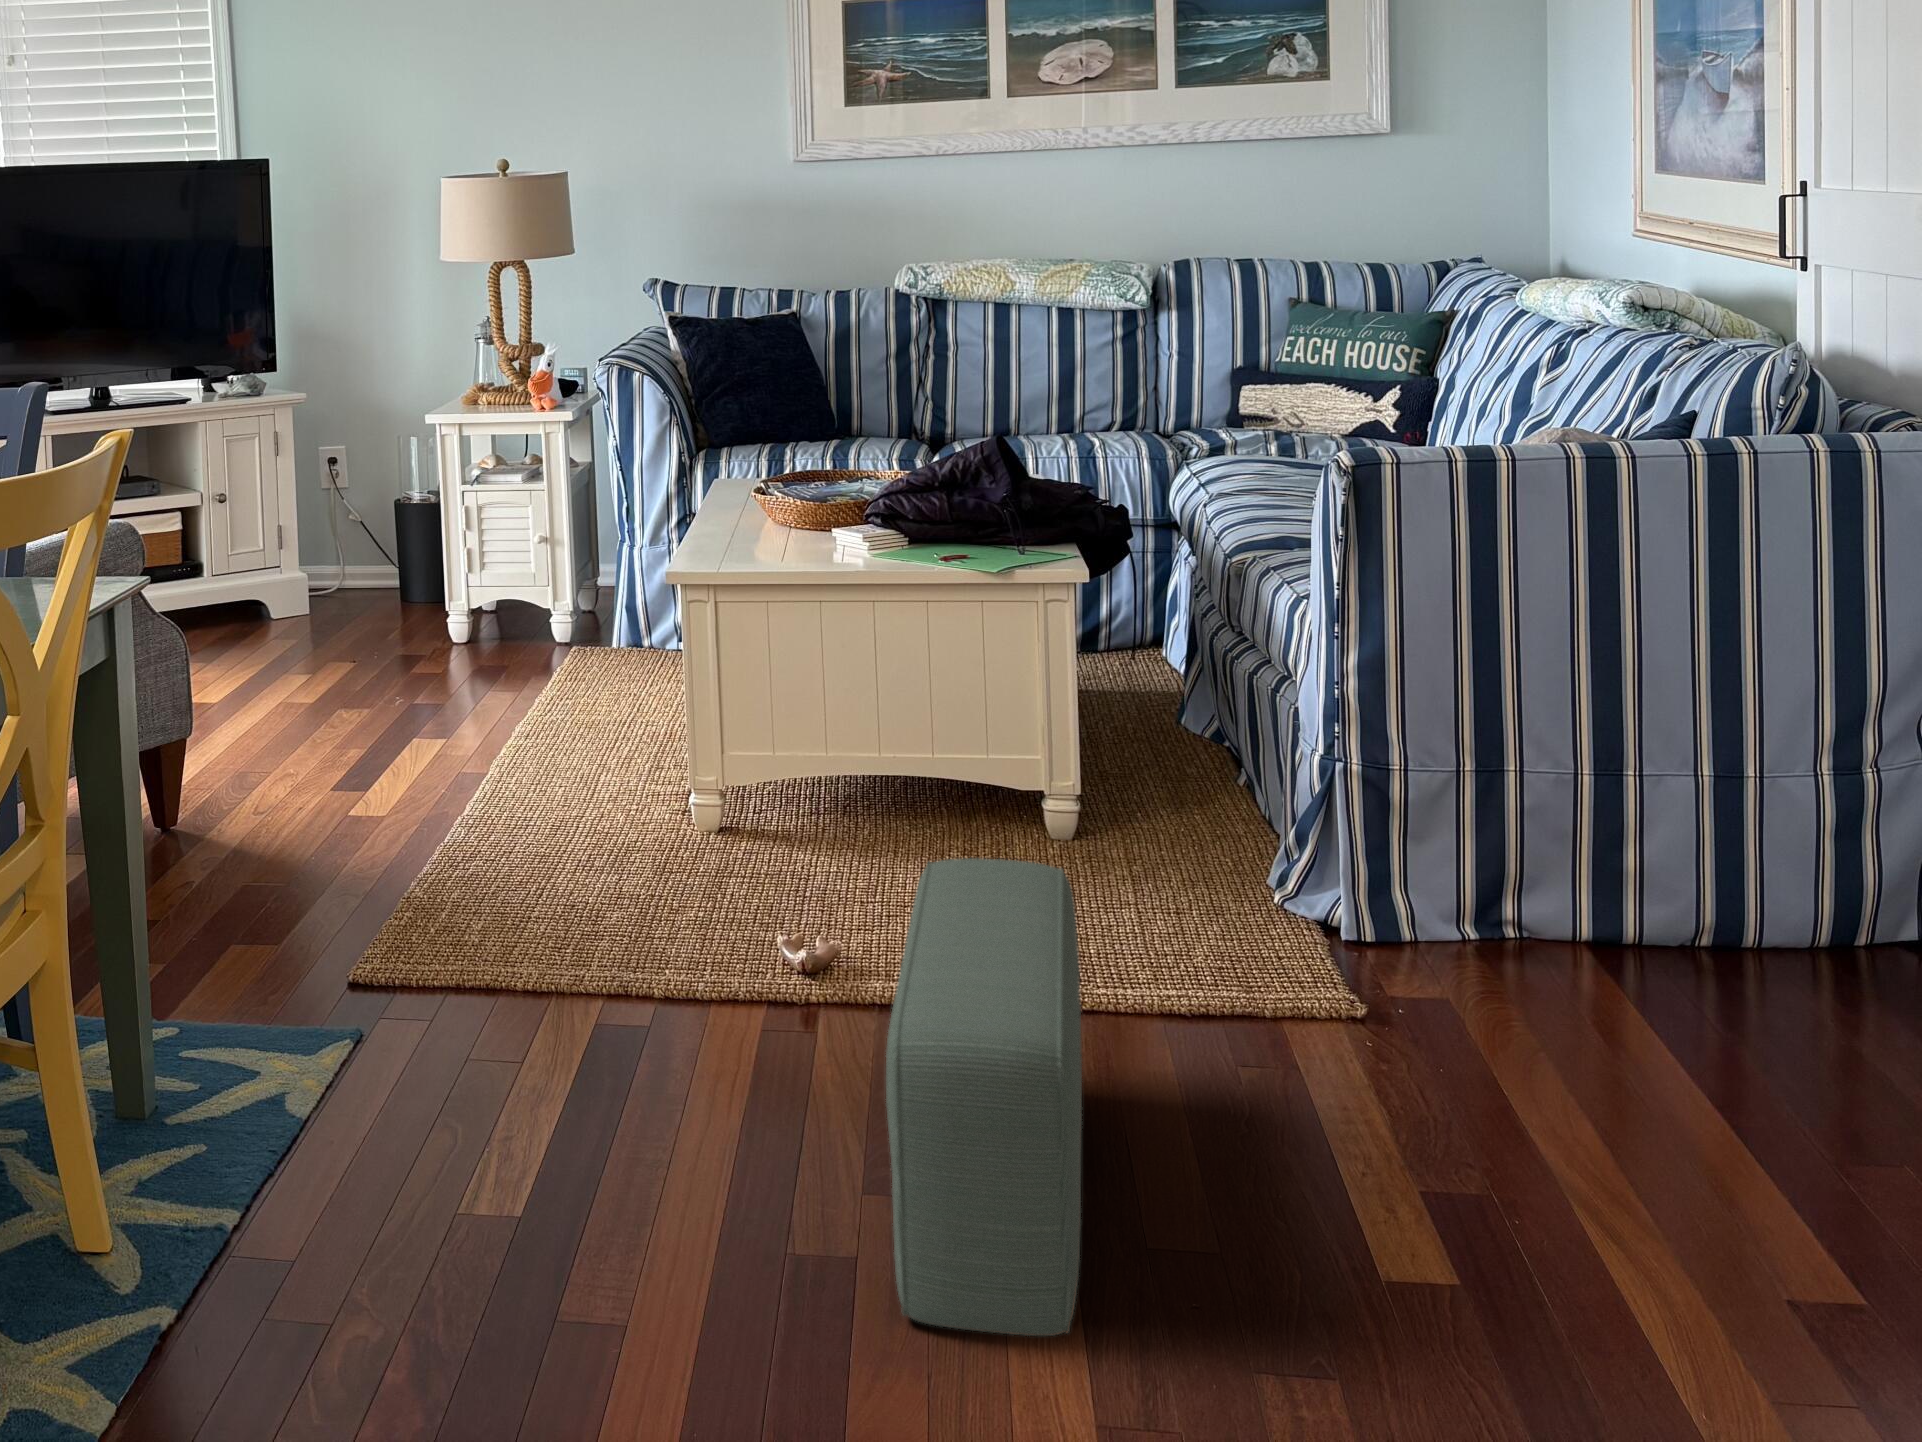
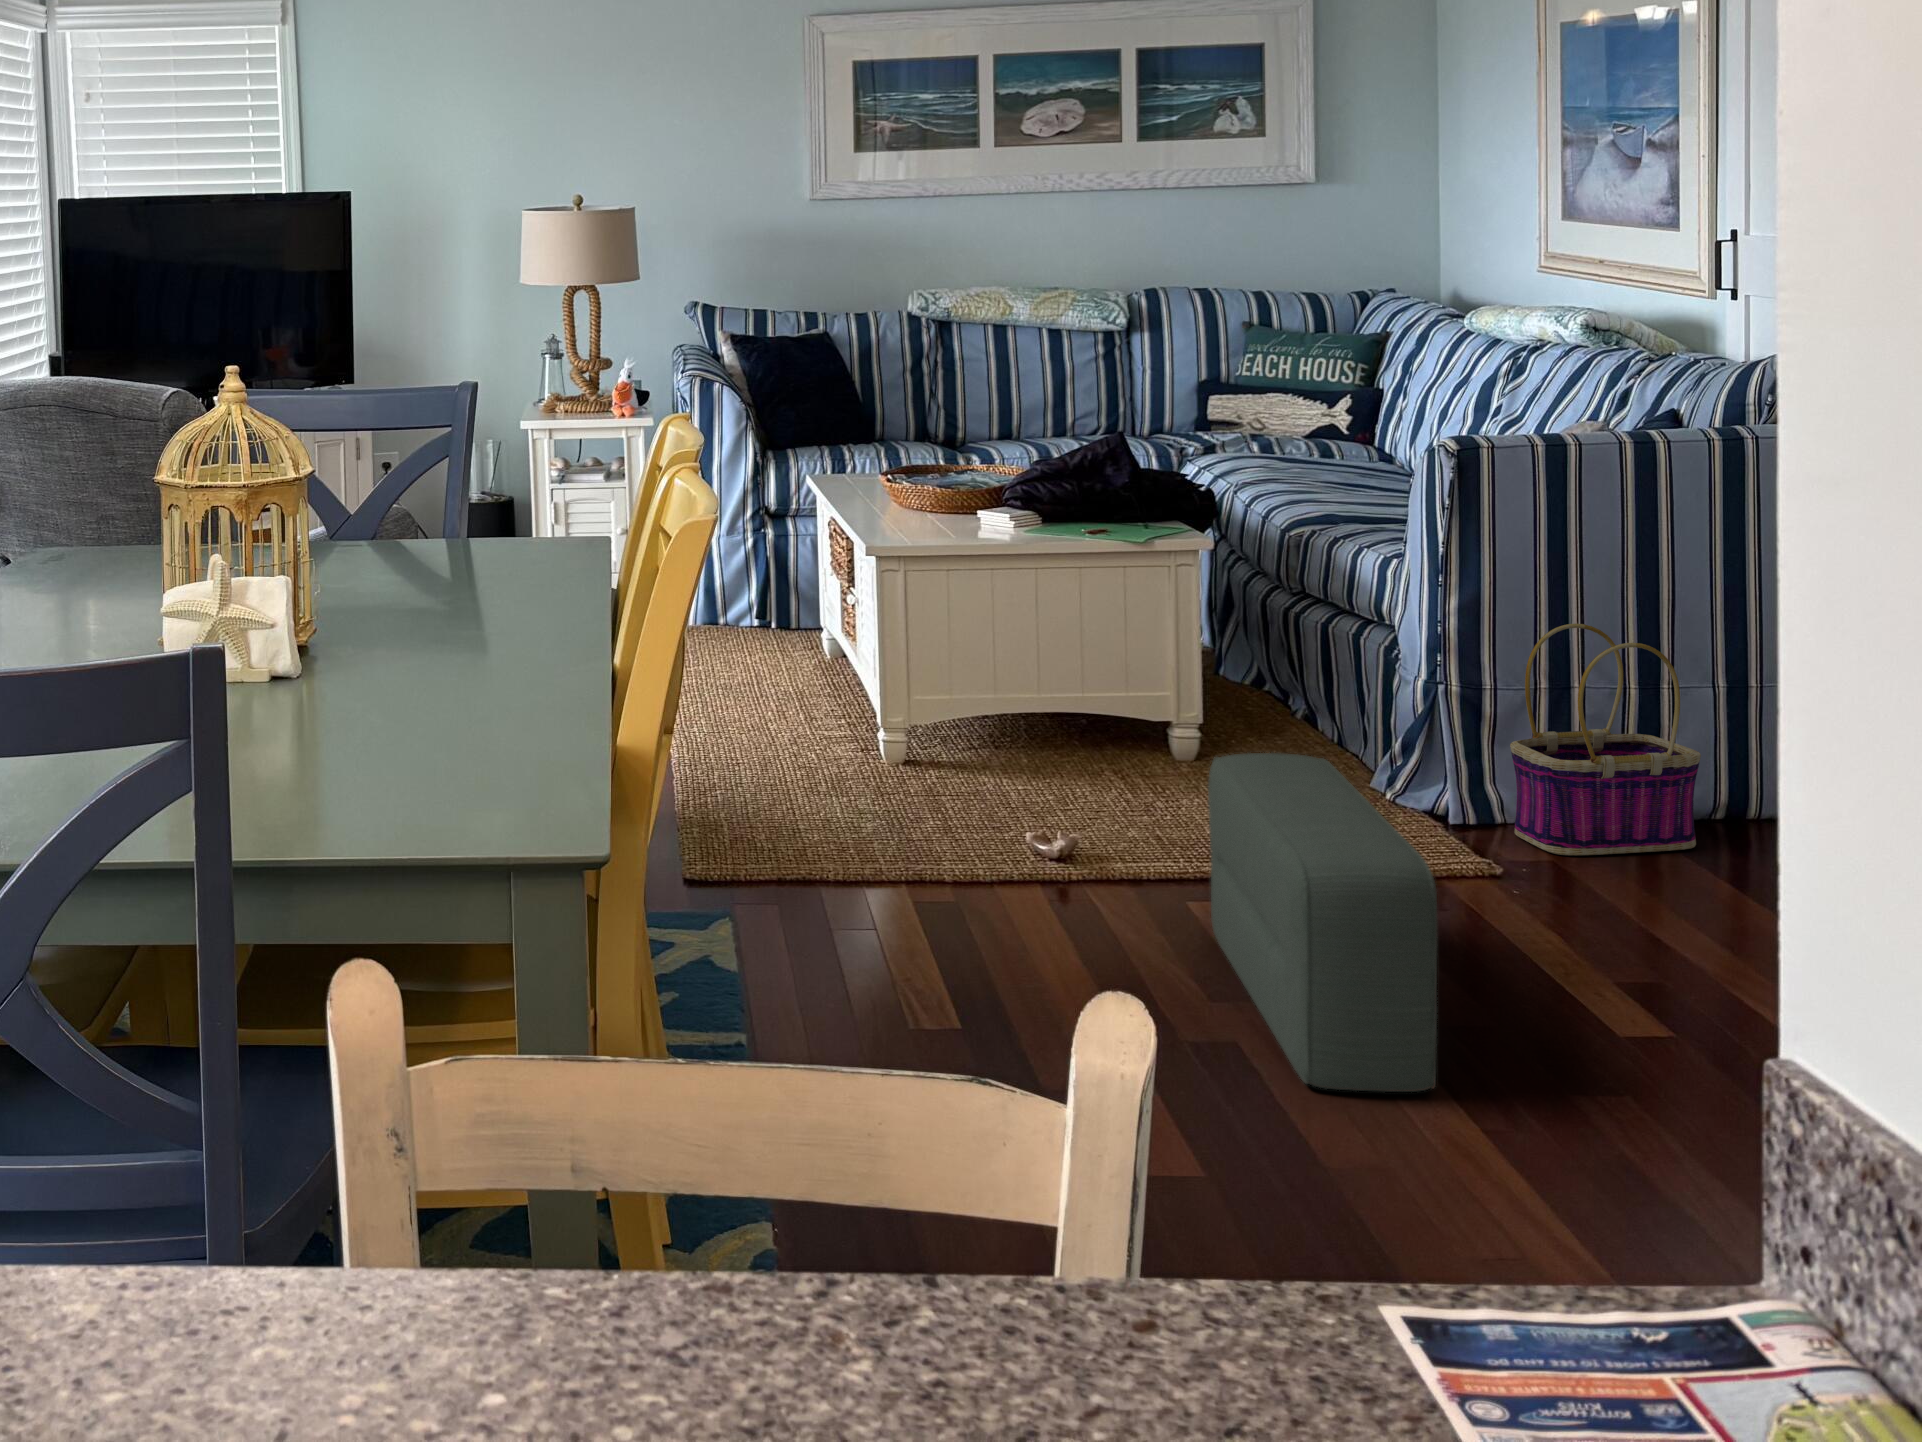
basket: none [1409,690,1653,990] -> present [1510,624,1701,855]

